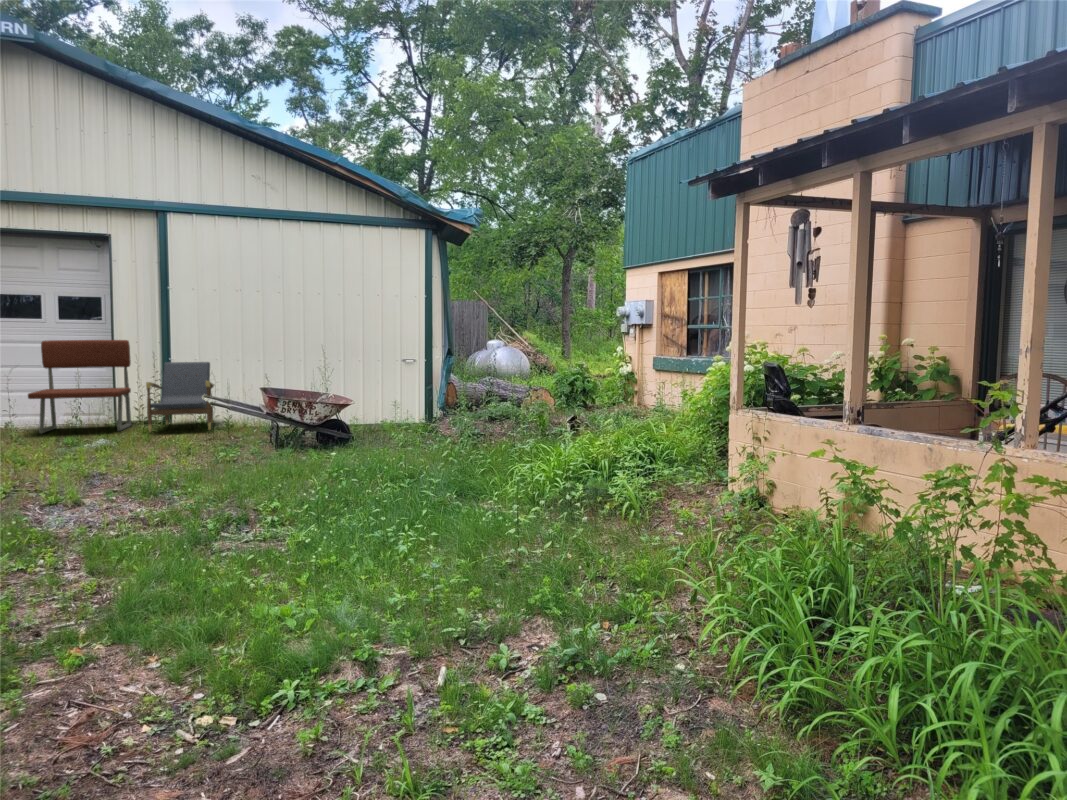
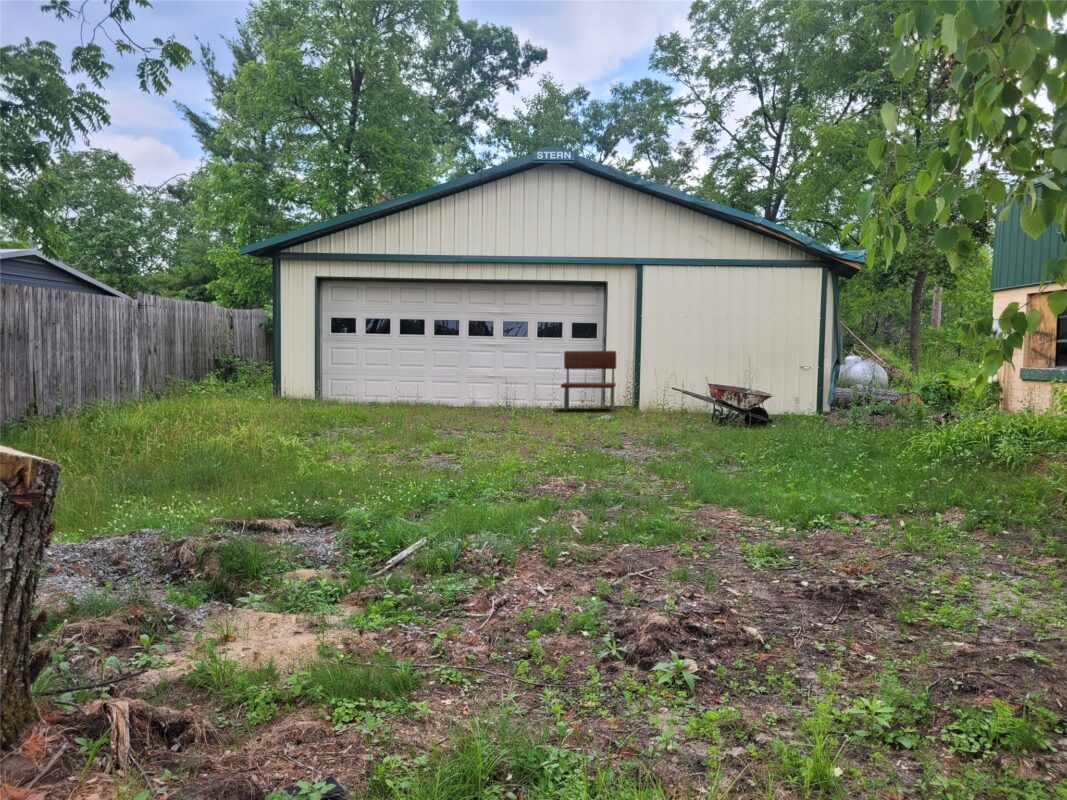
lounge chair: present [146,362,214,432] -> none [632,366,672,412]

